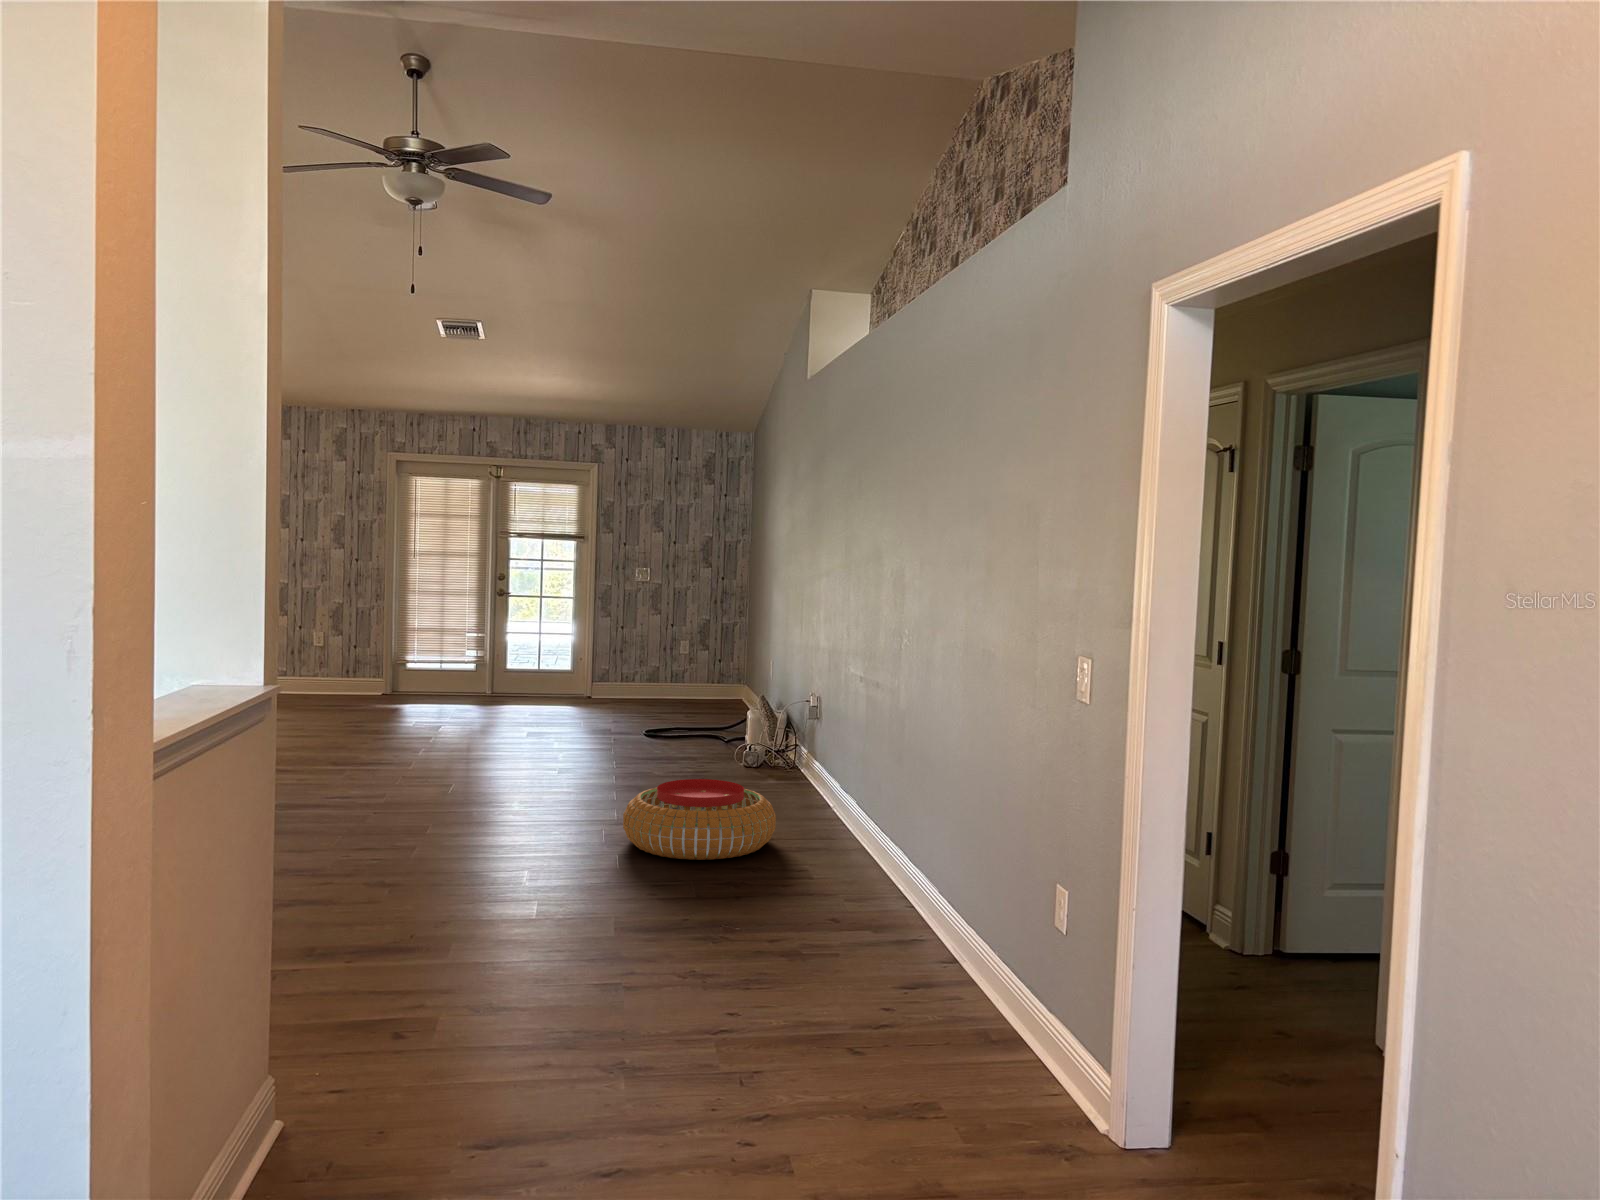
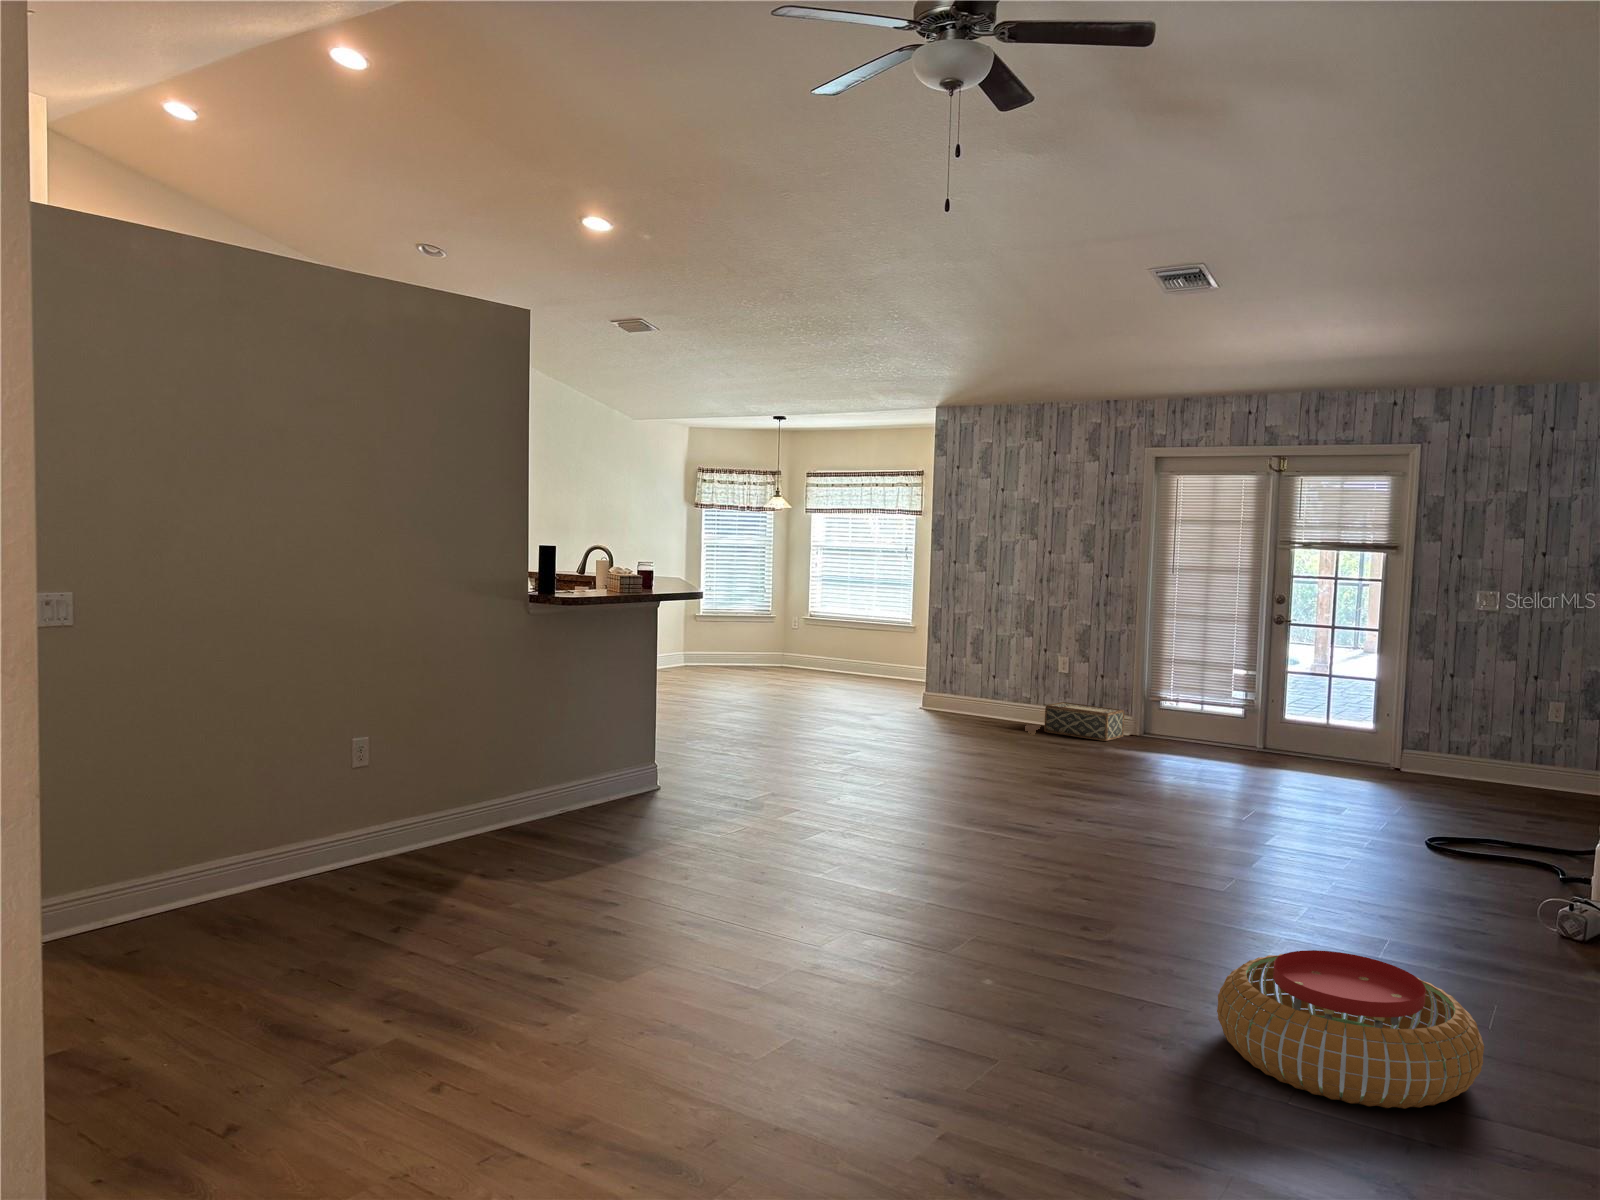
woven basket: none [305,672,377,700] -> present [1044,702,1124,741]

